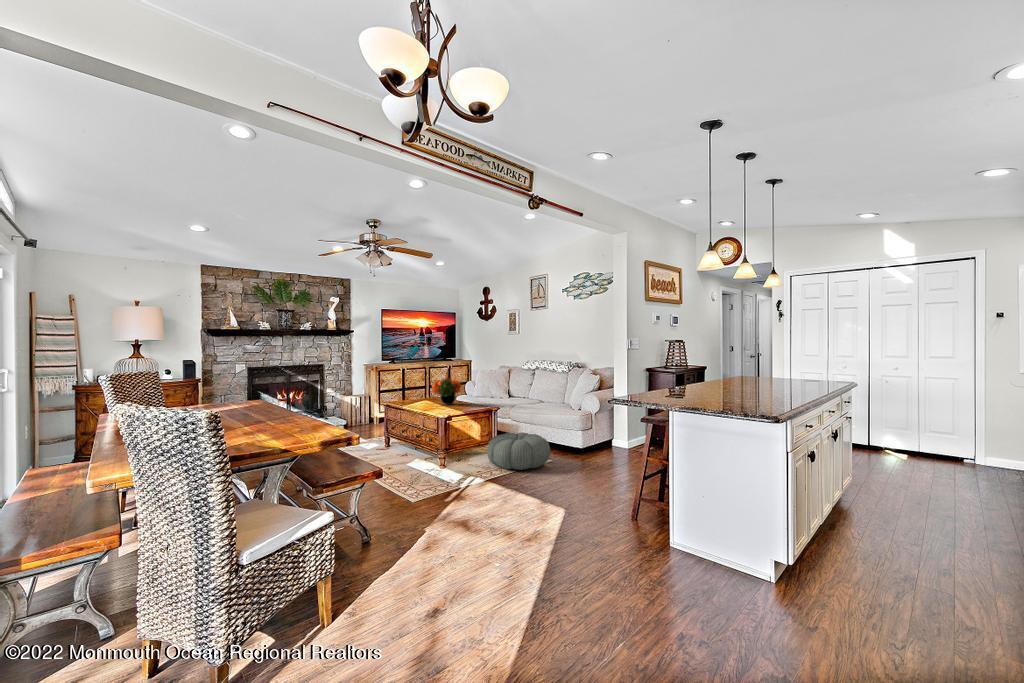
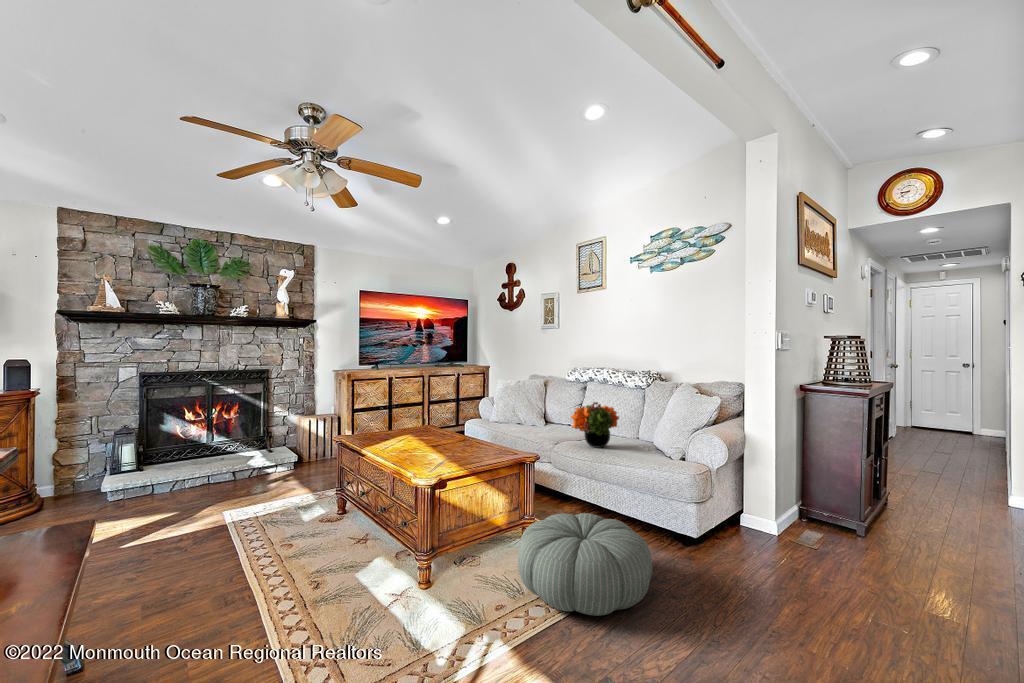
flower arrangement: present [432,377,461,405] -> present [571,402,619,448]

